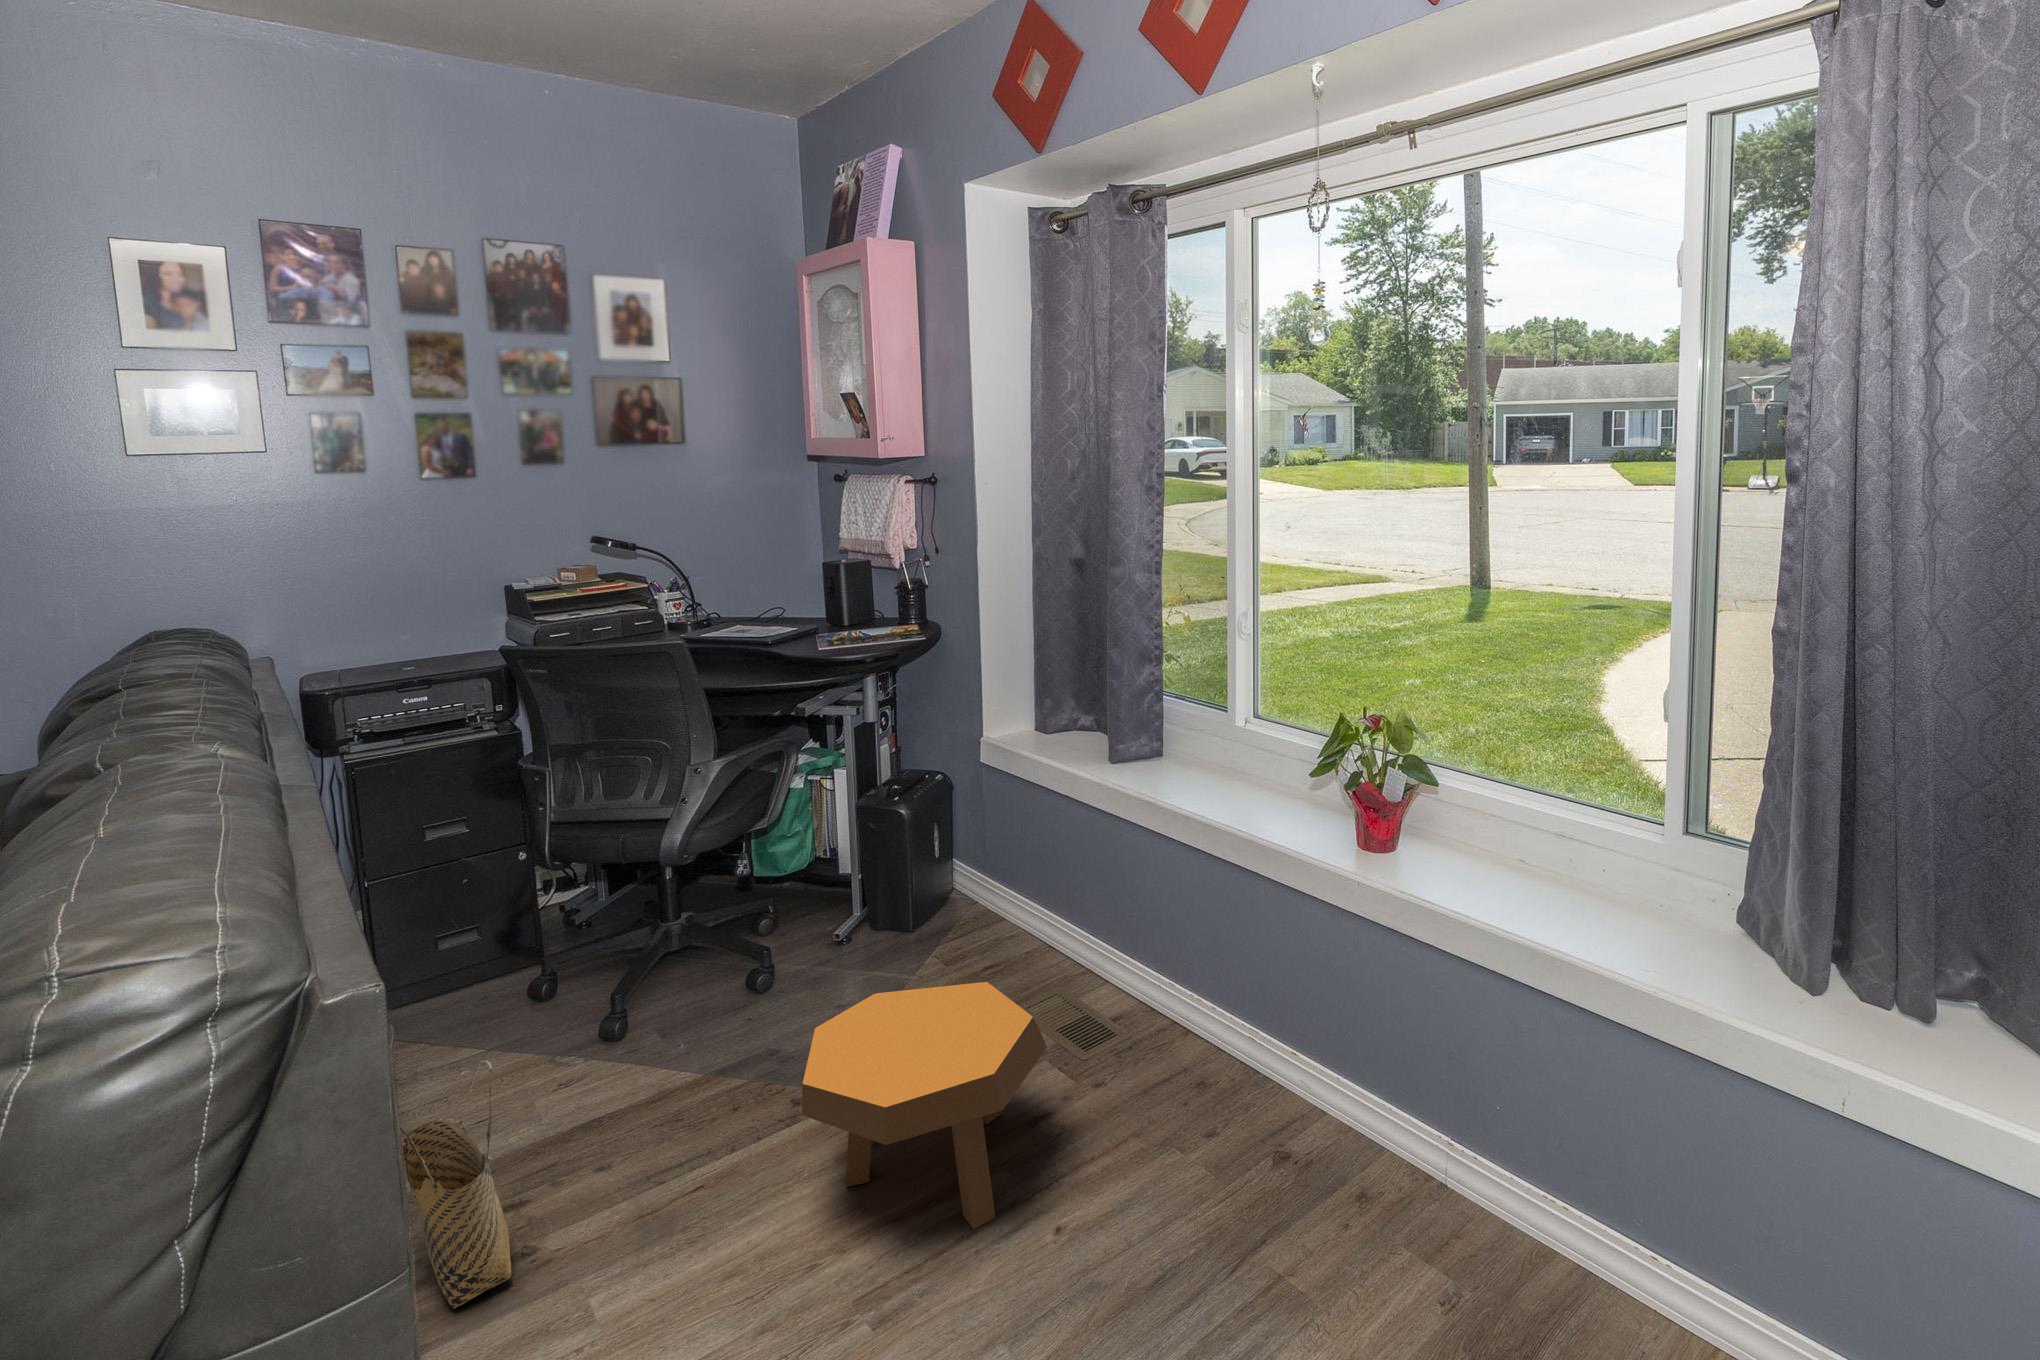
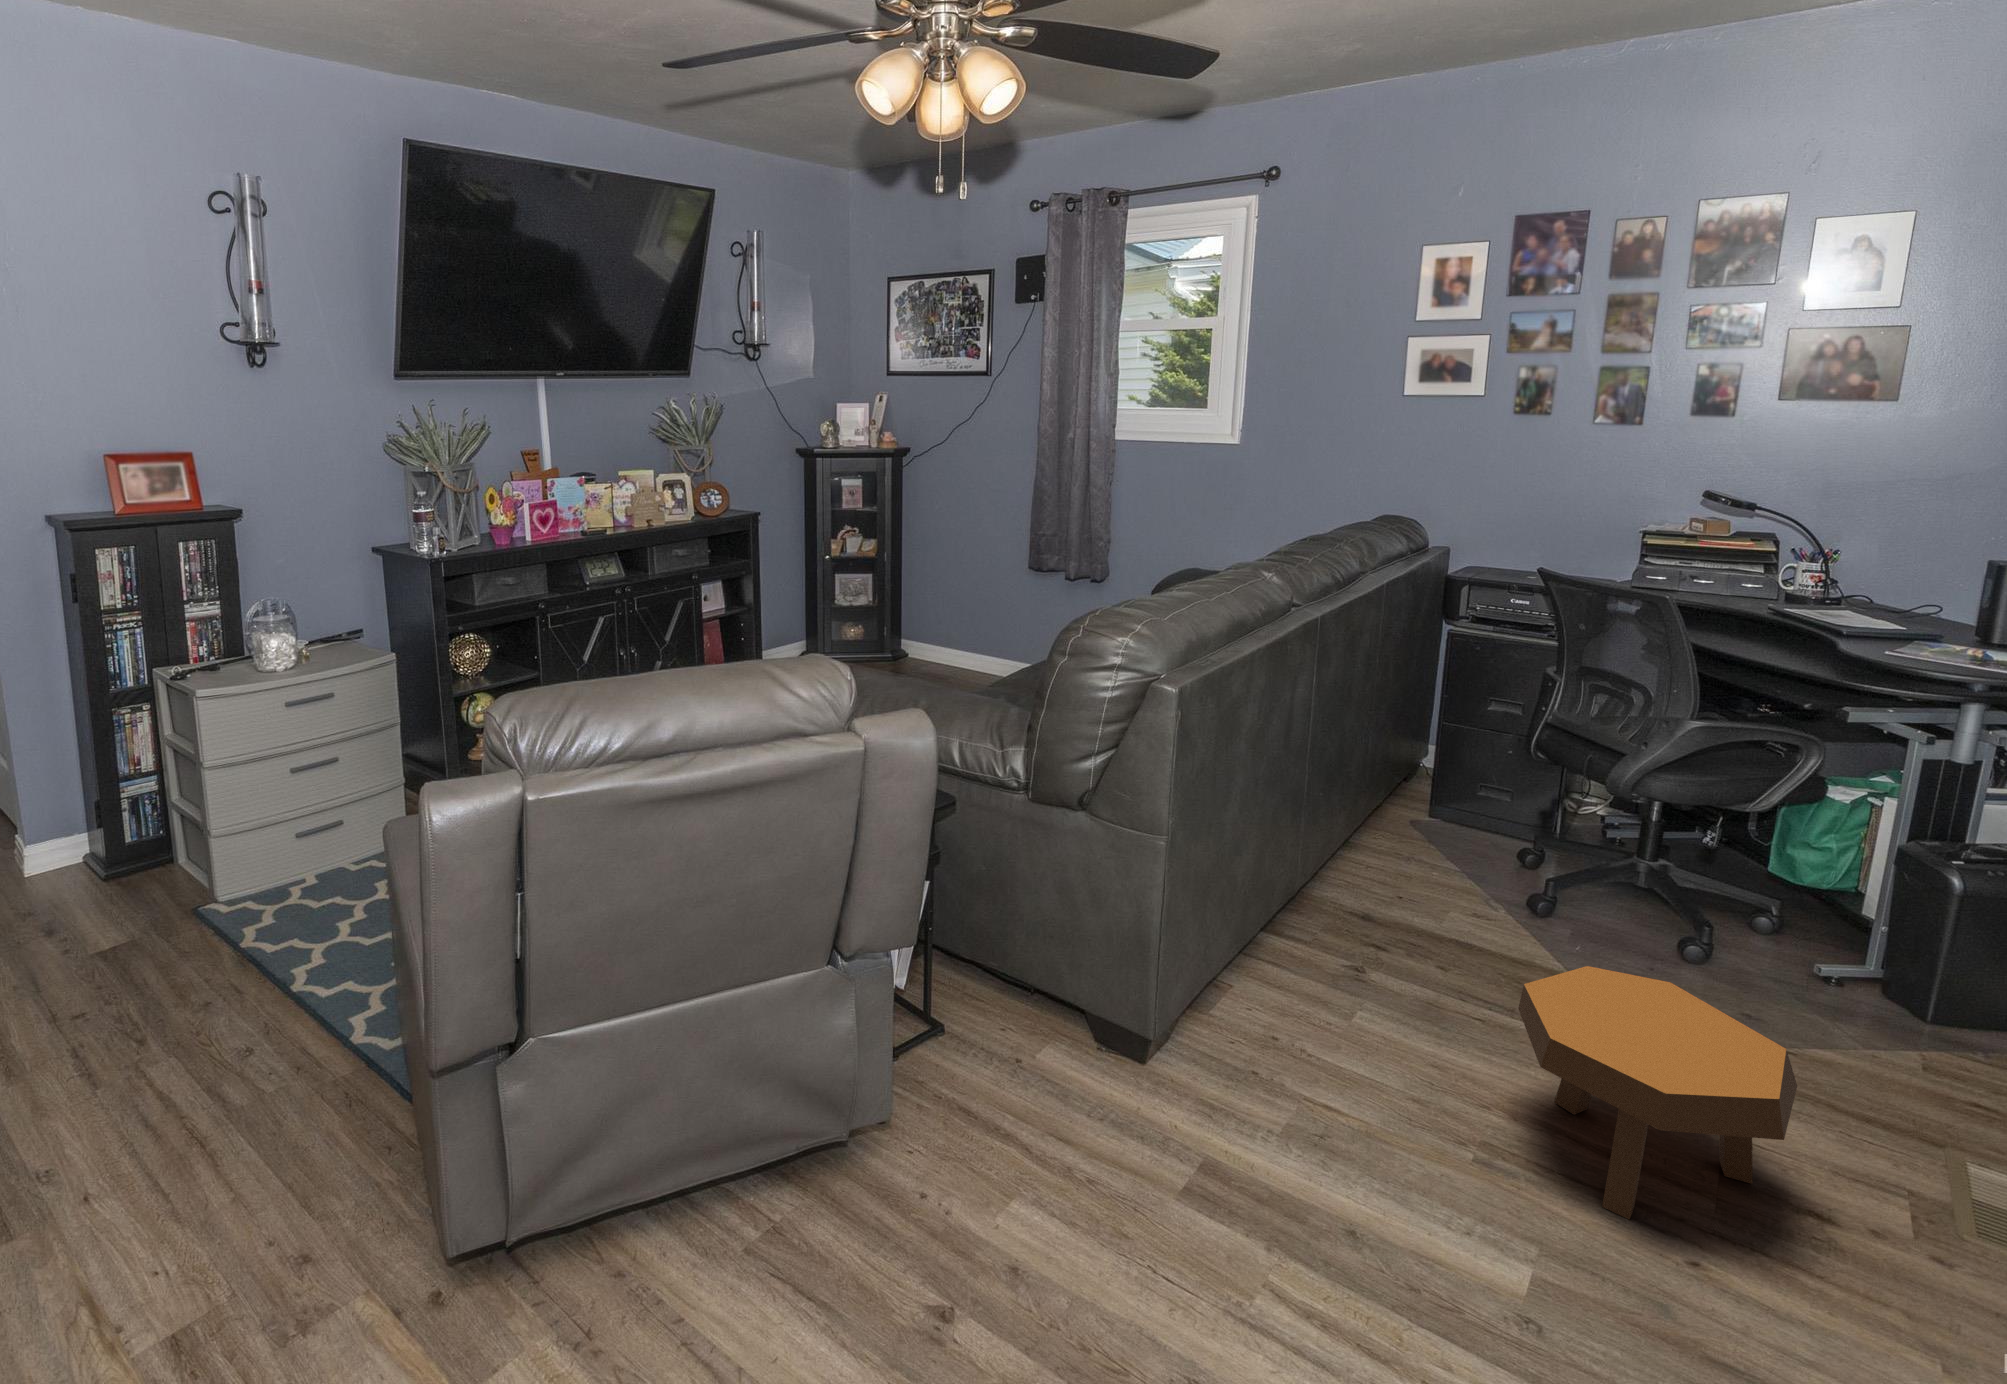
woven basket: present [400,1060,511,1308] -> none [1304,824,1369,973]

